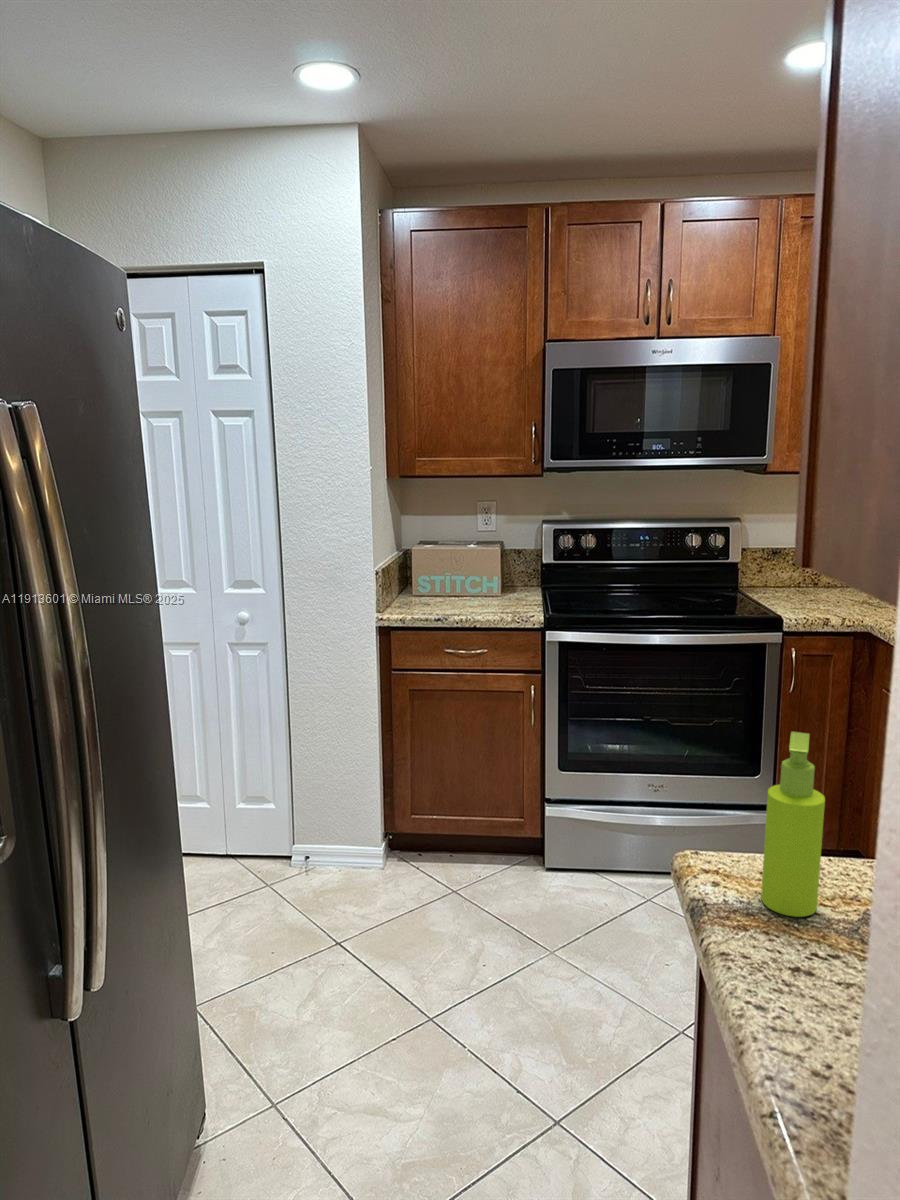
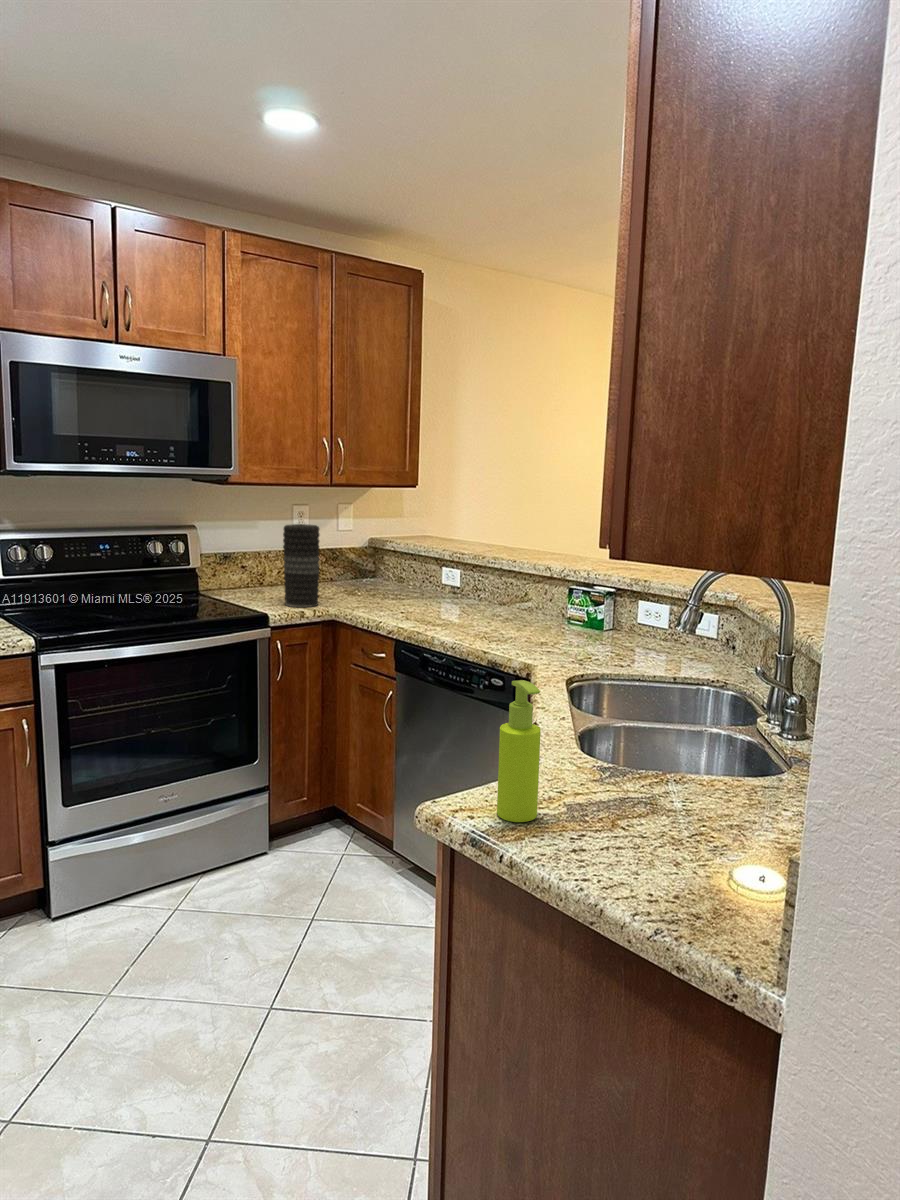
vase: none [817,520,868,616] -> present [283,524,320,607]

